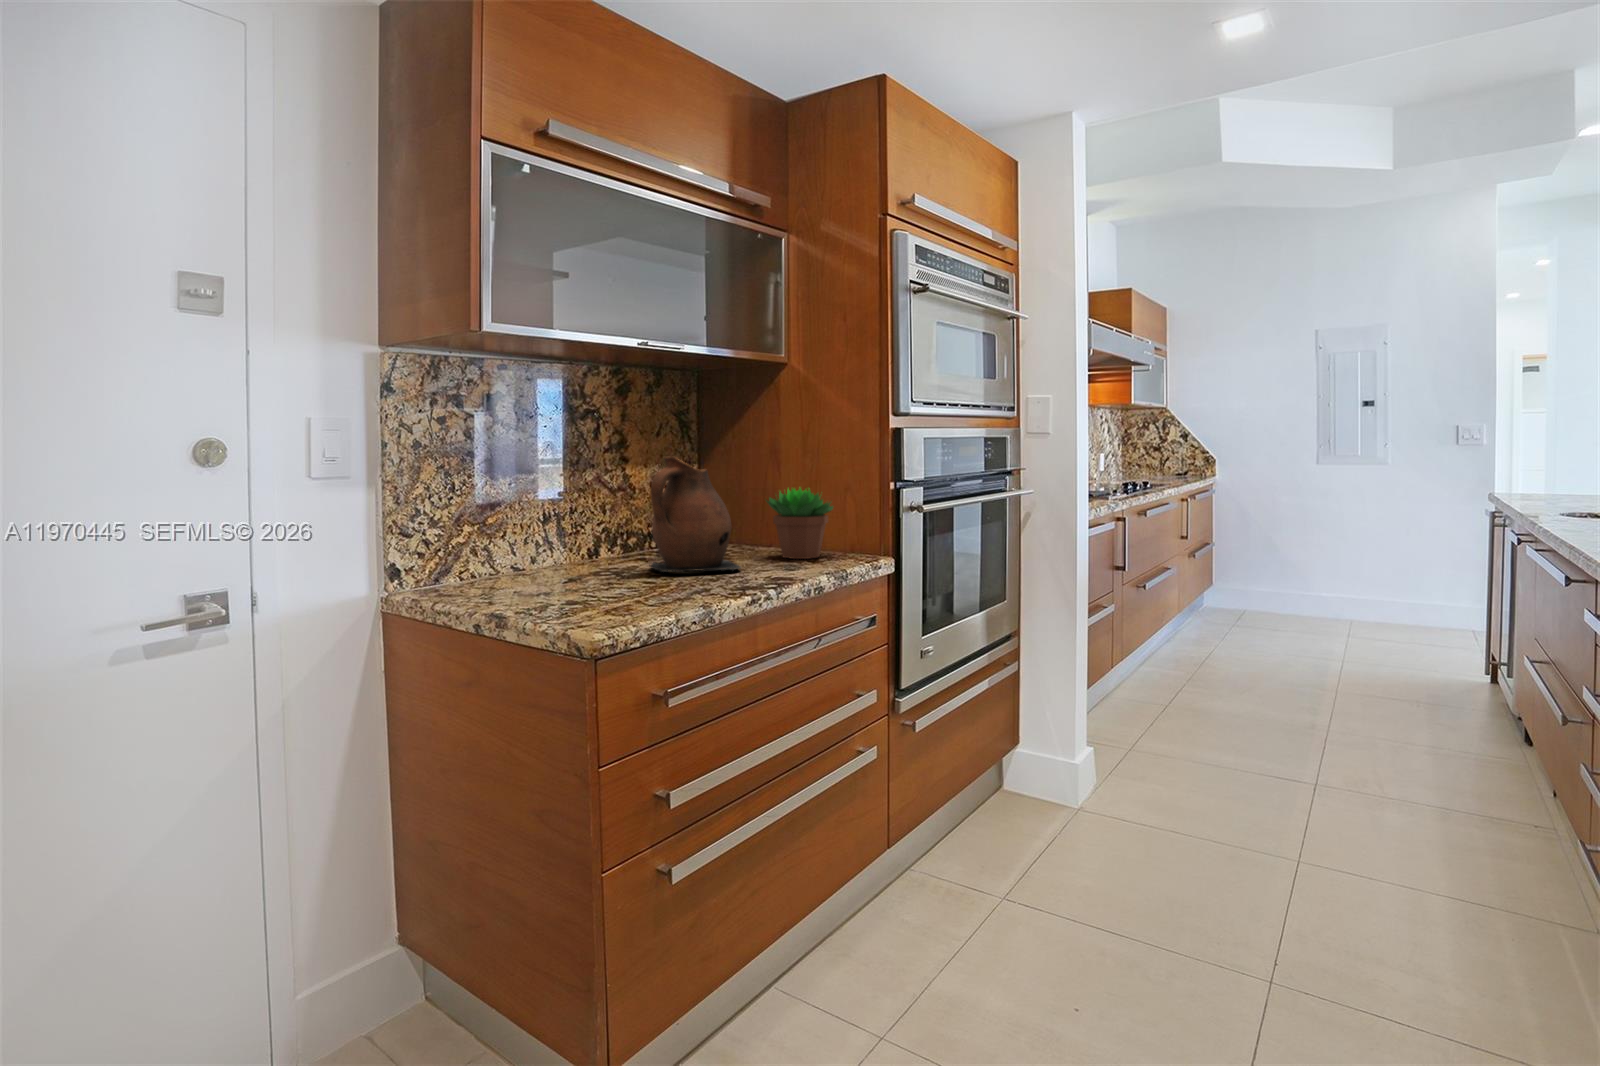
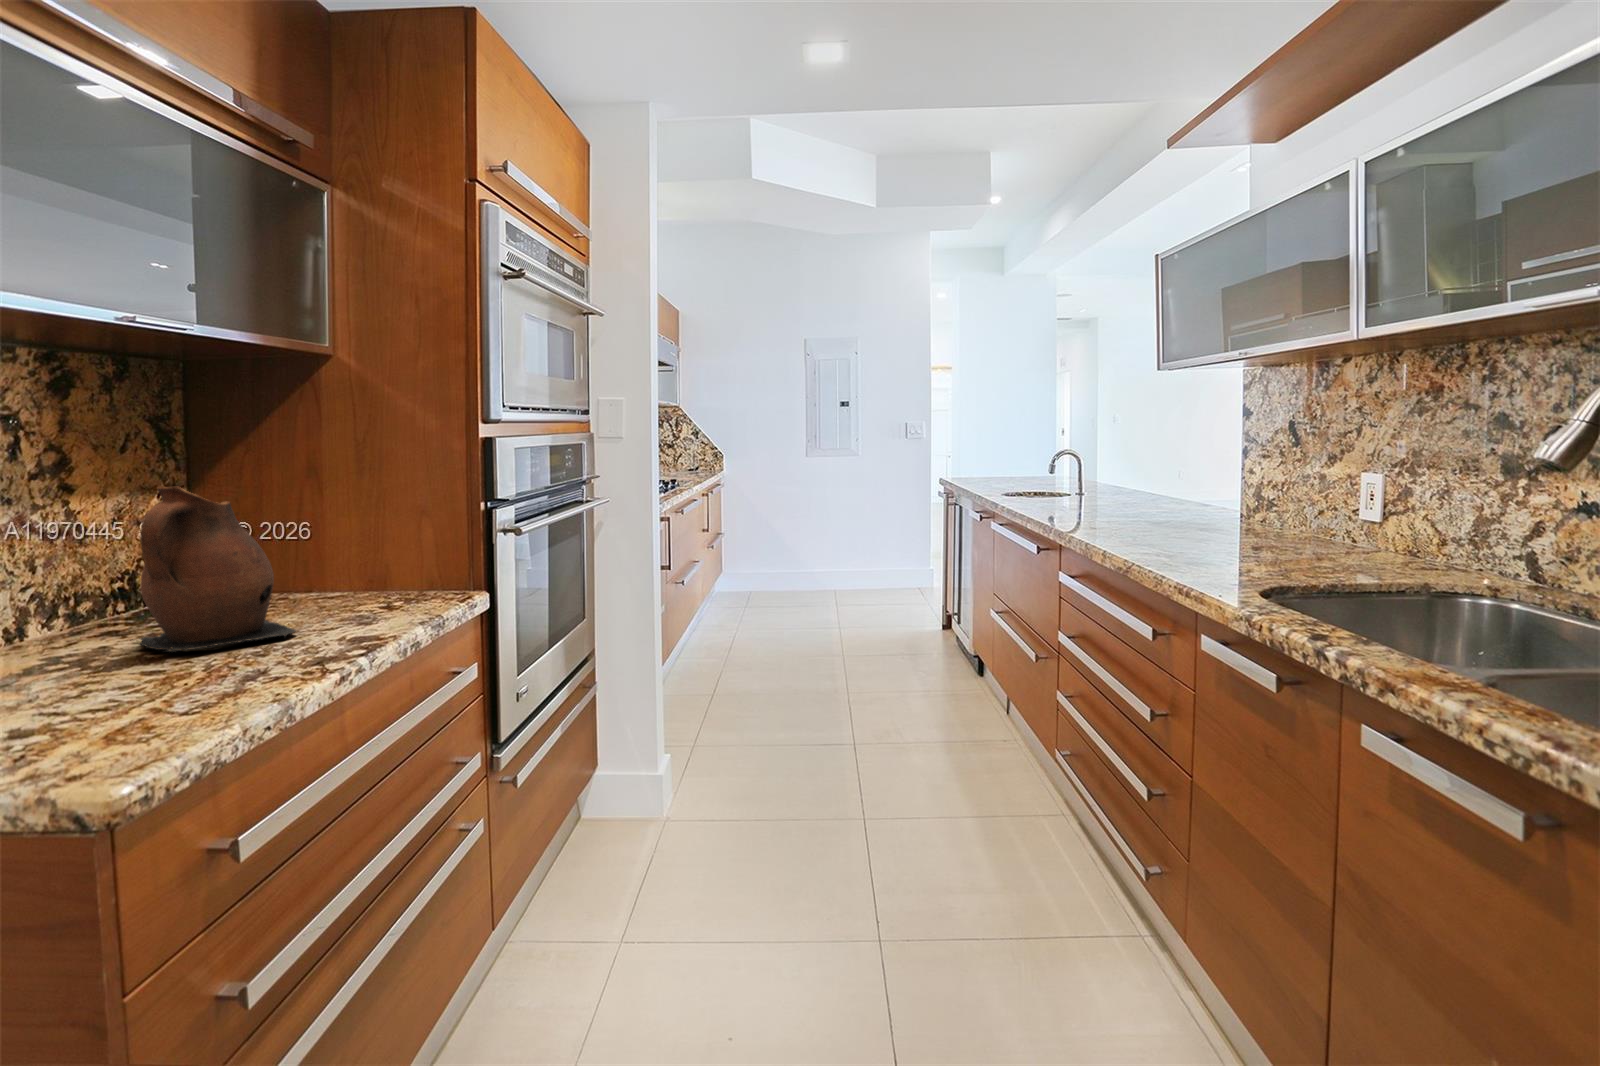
succulent plant: present [766,488,833,559] -> none [309,514,405,607]

